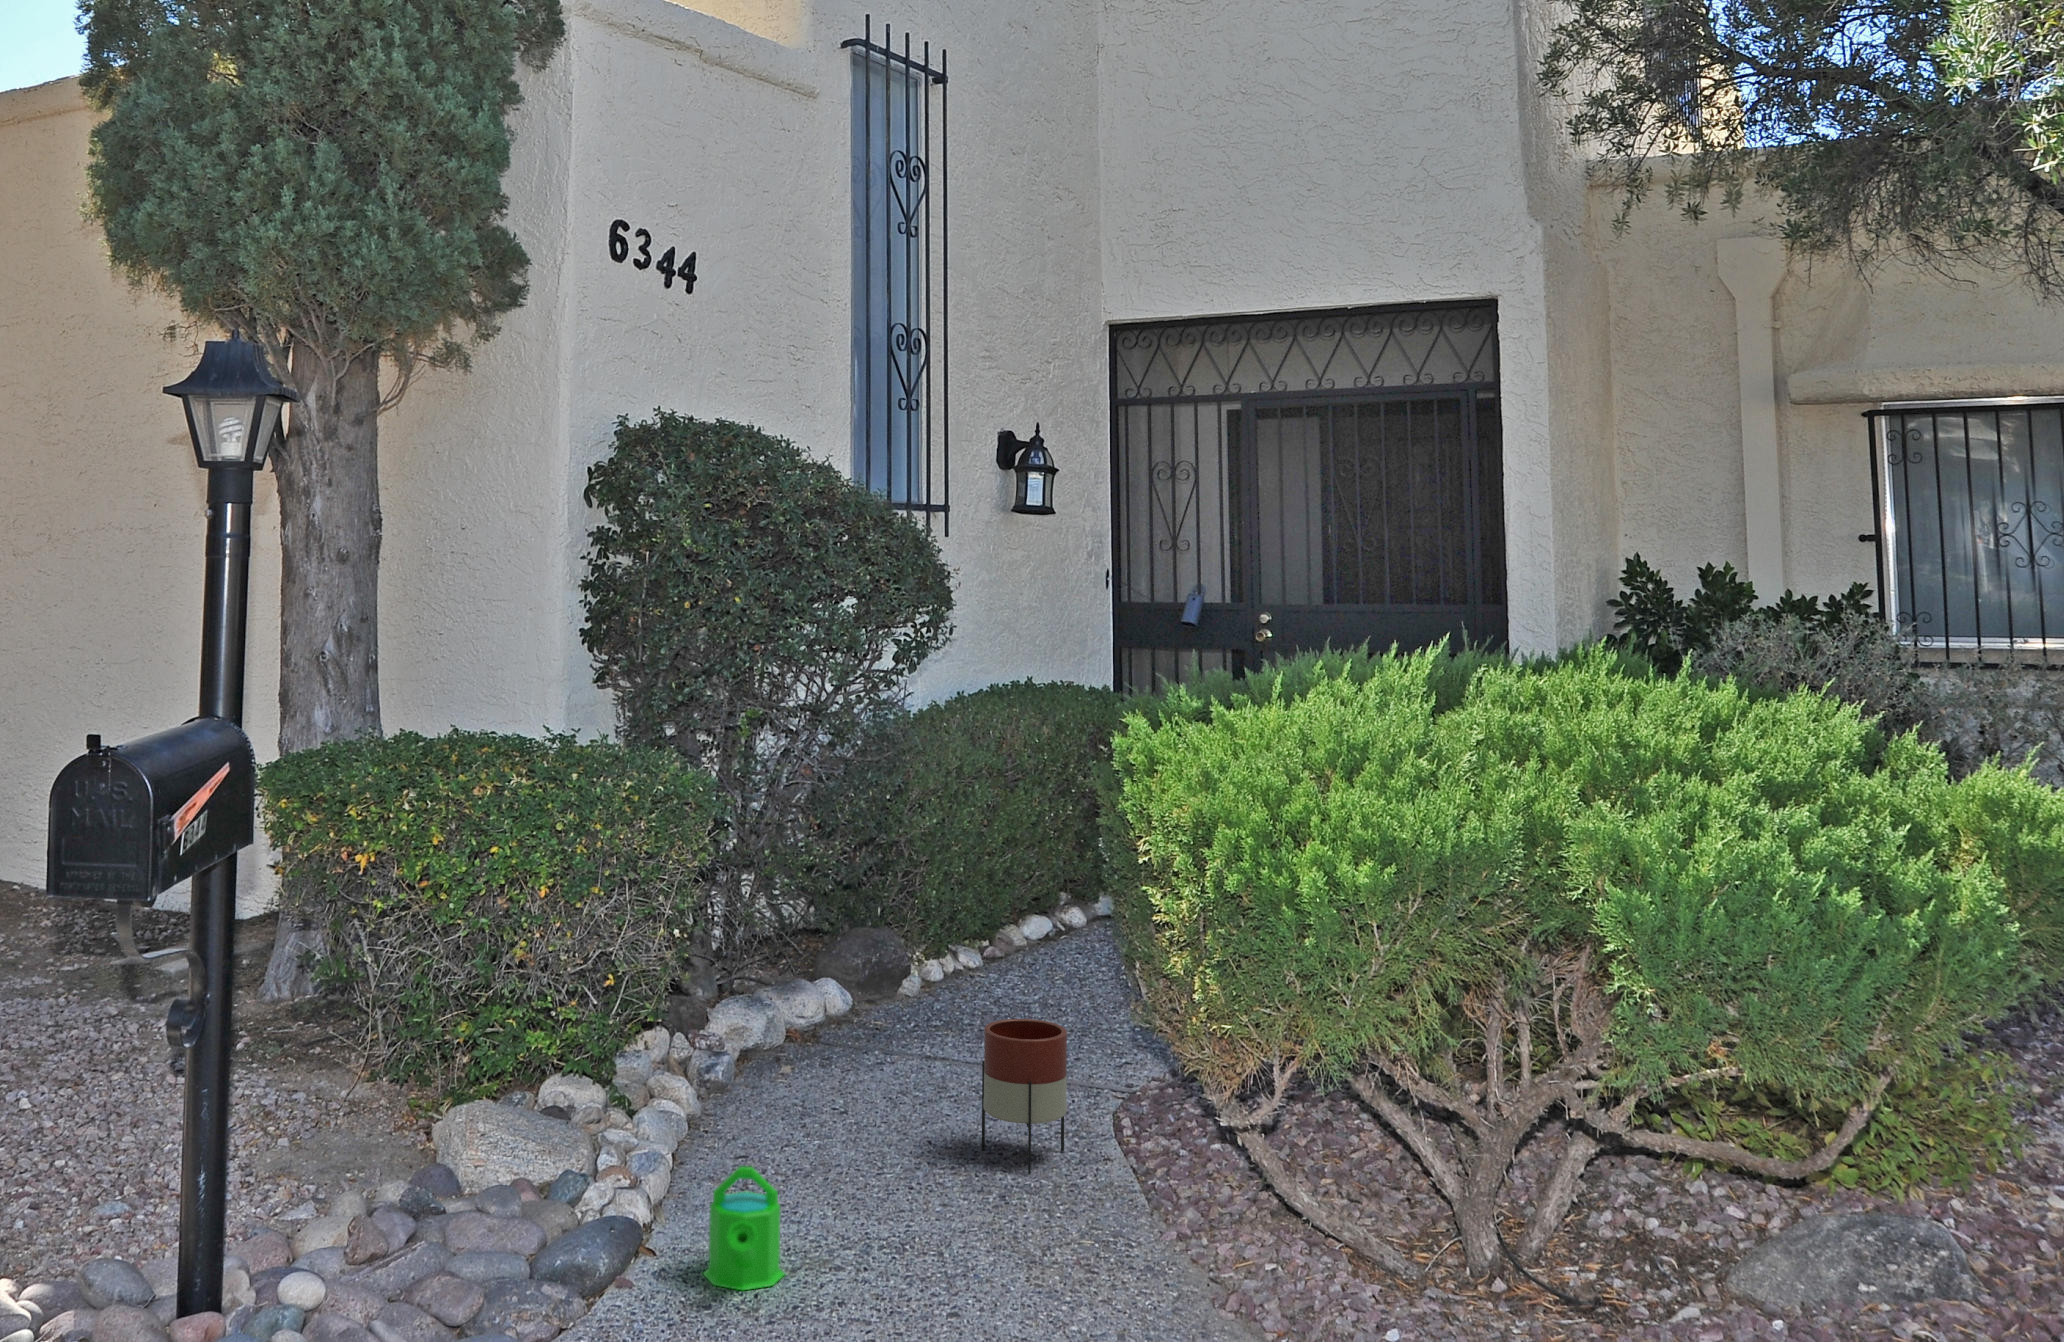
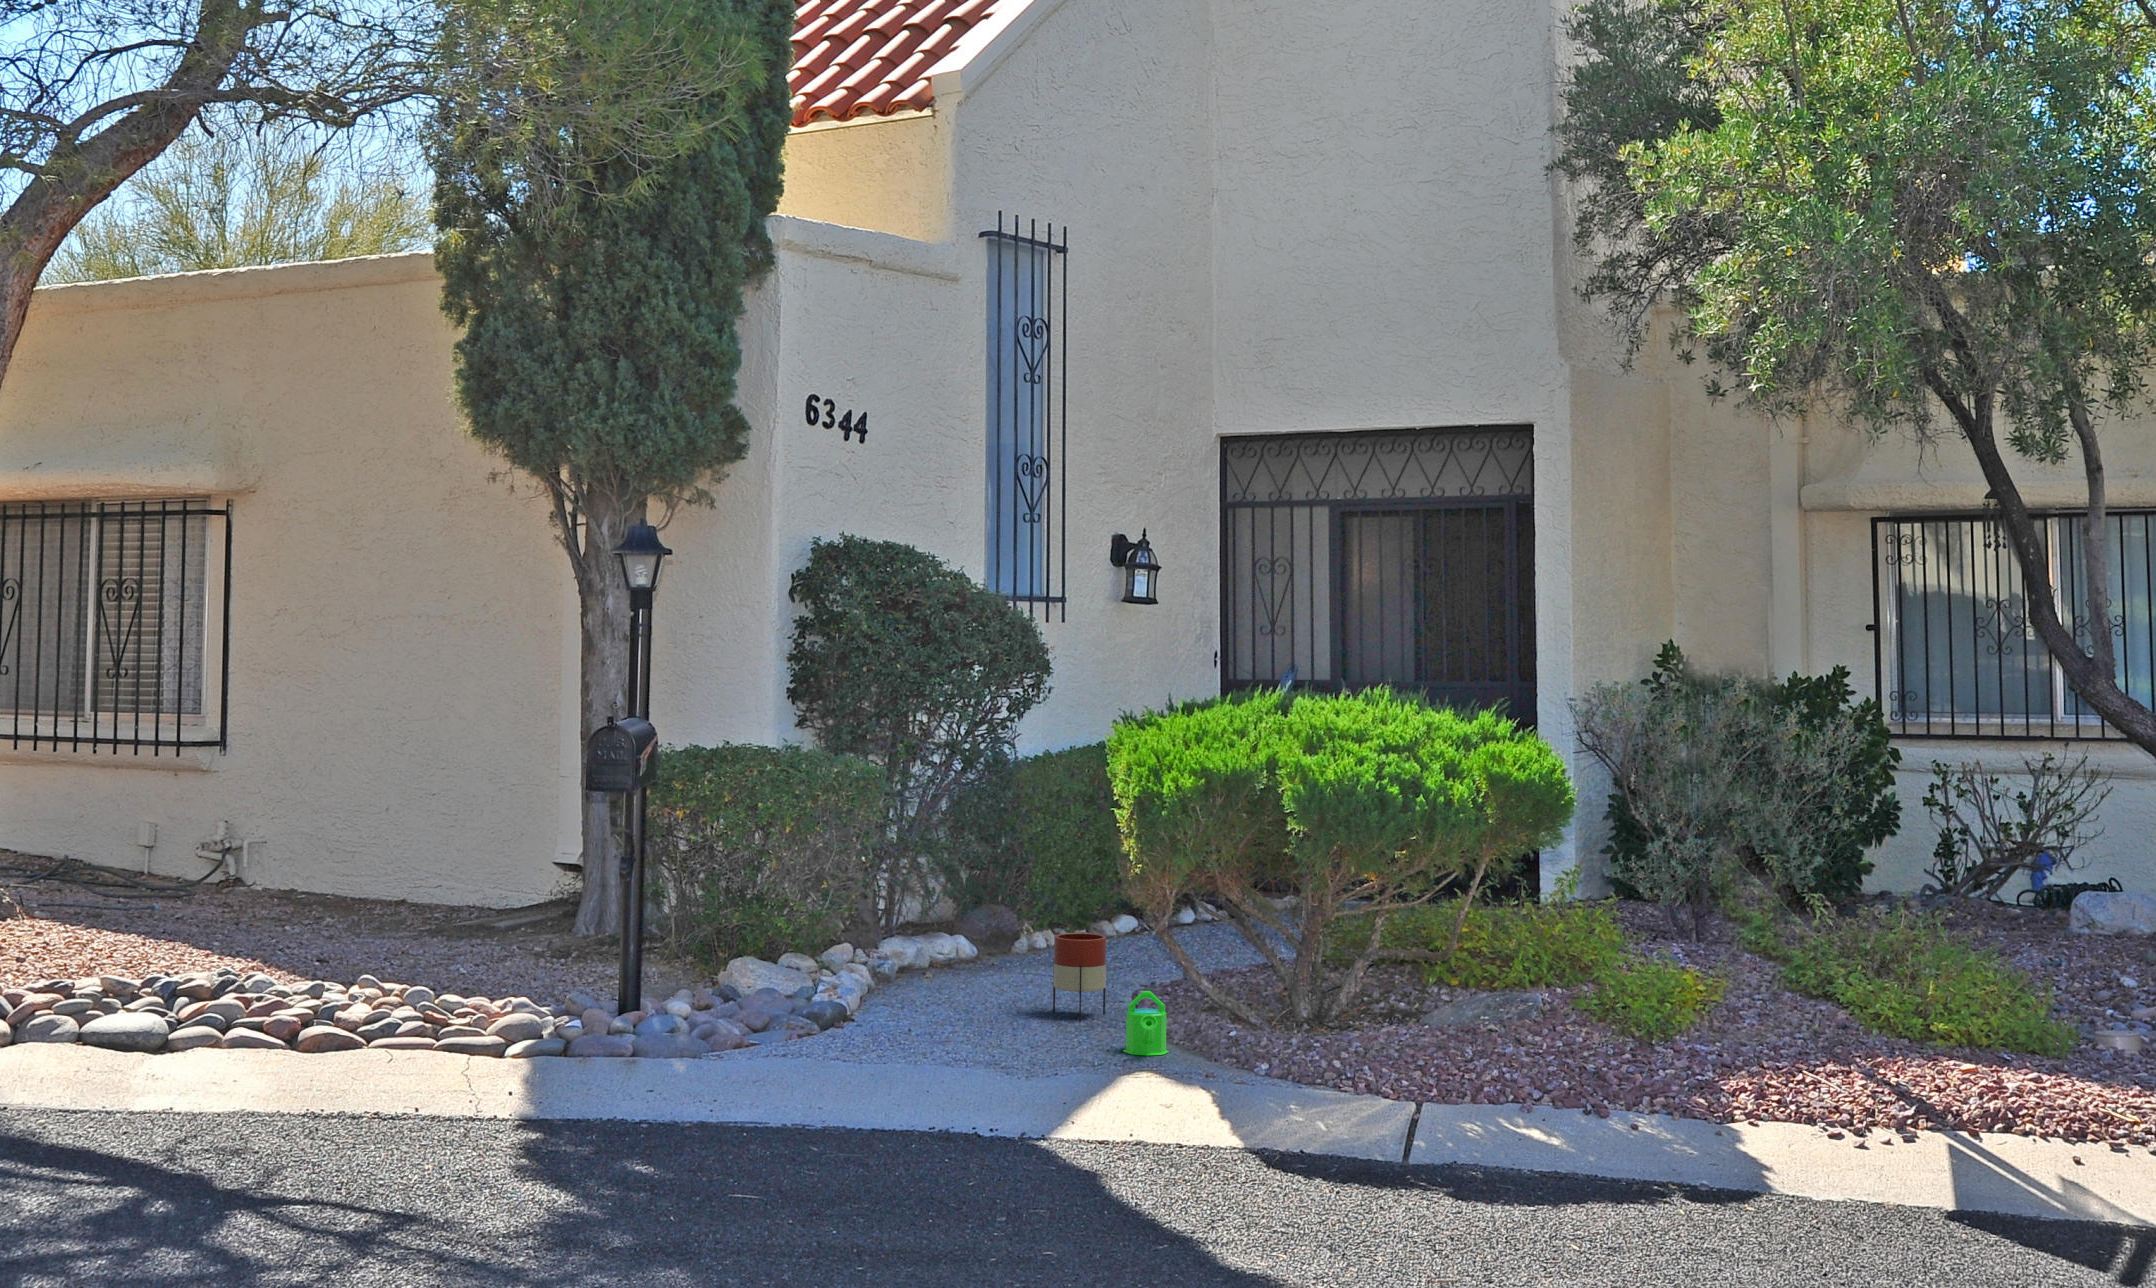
watering can: present [703,1166,784,1290] -> present [1123,991,1169,1056]

